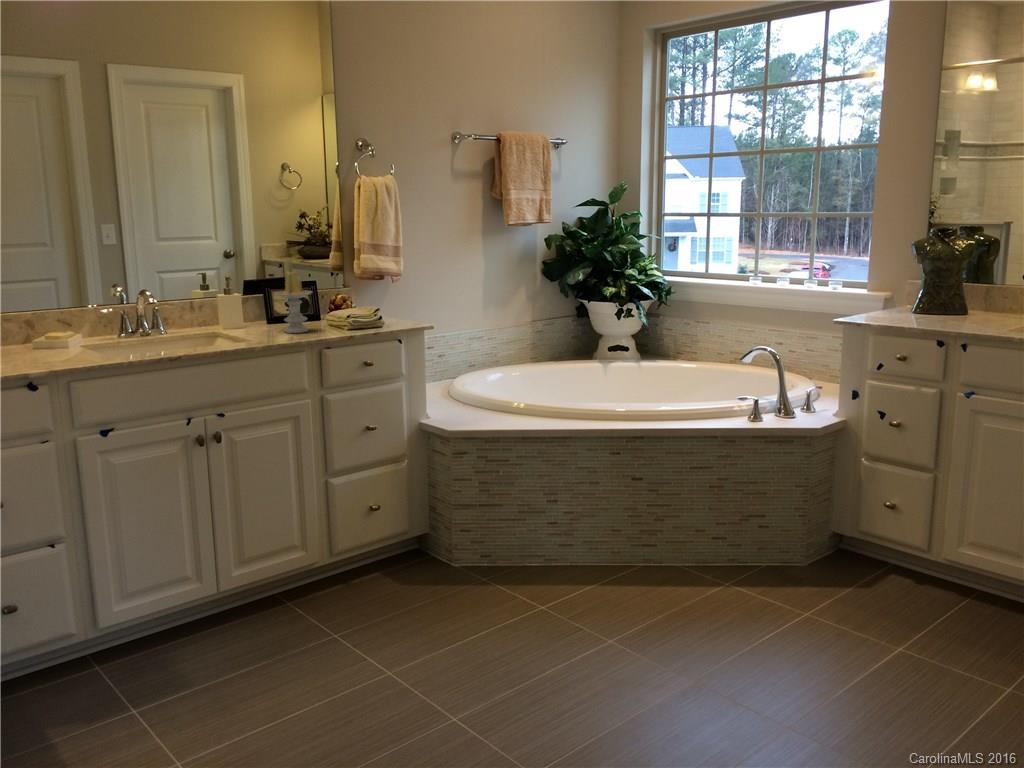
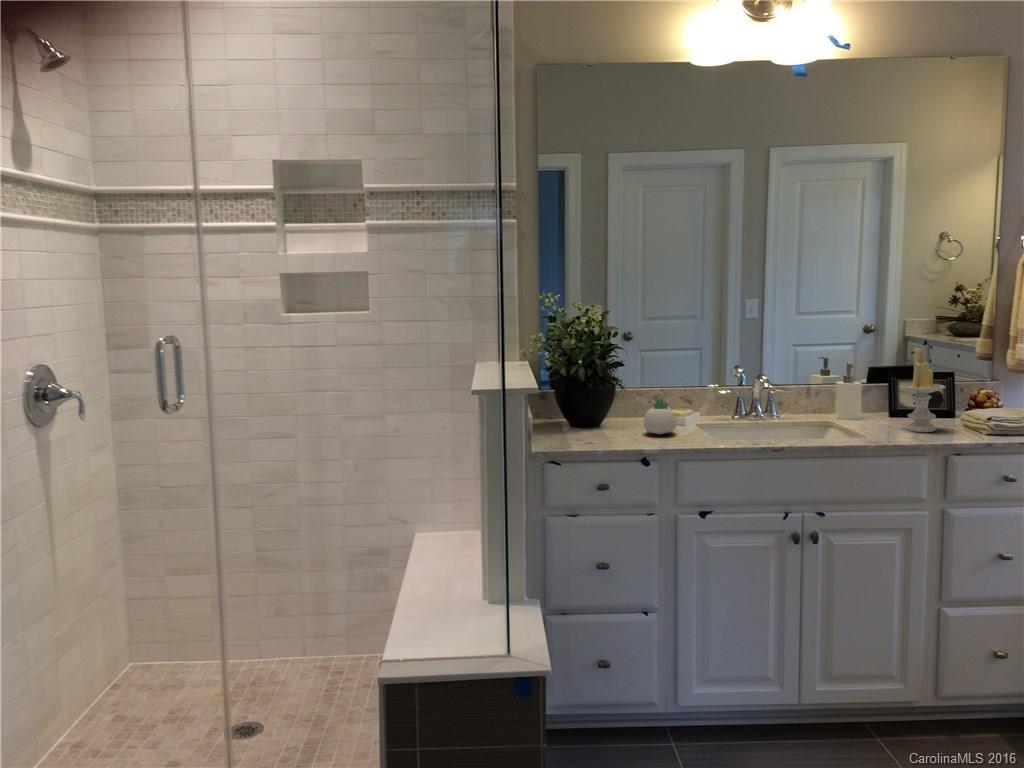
succulent planter: none [22,319,61,358] -> present [644,397,676,434]

